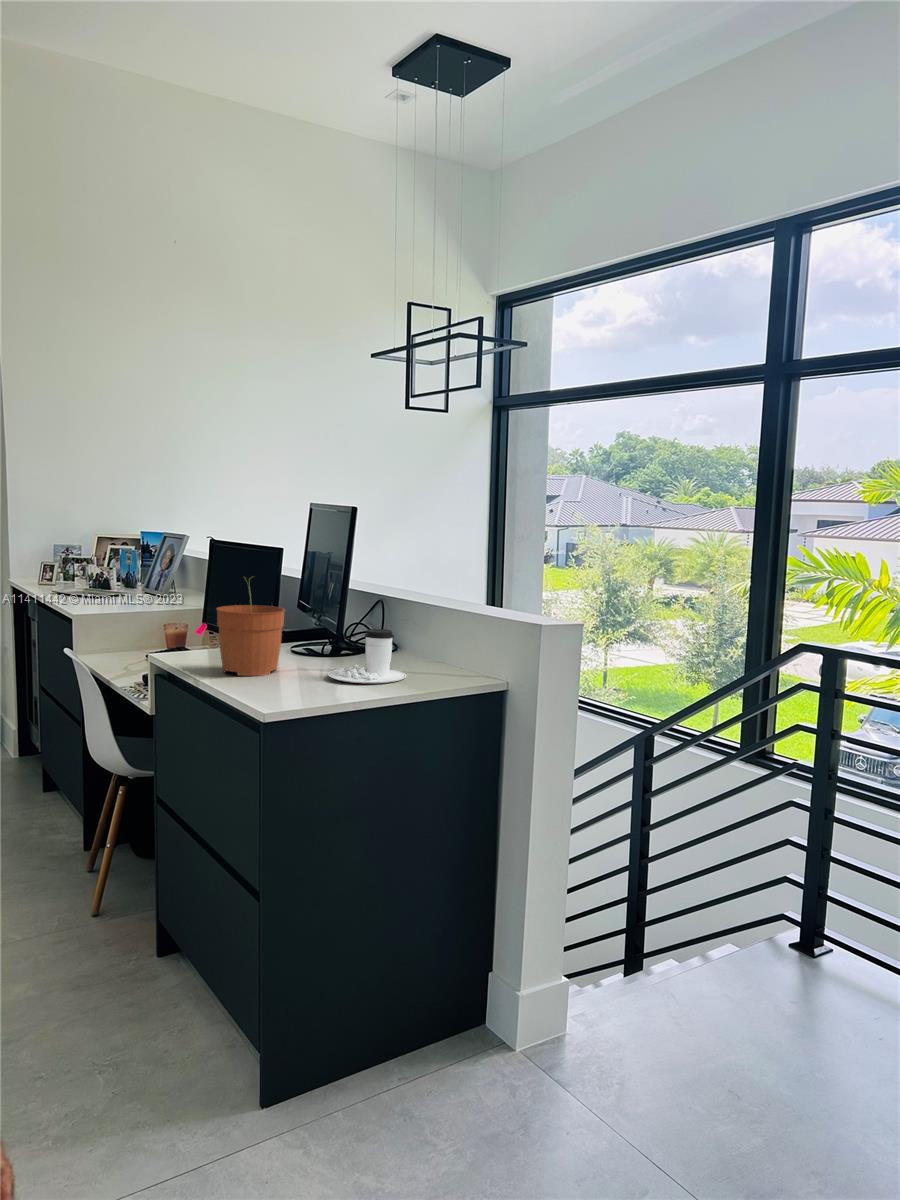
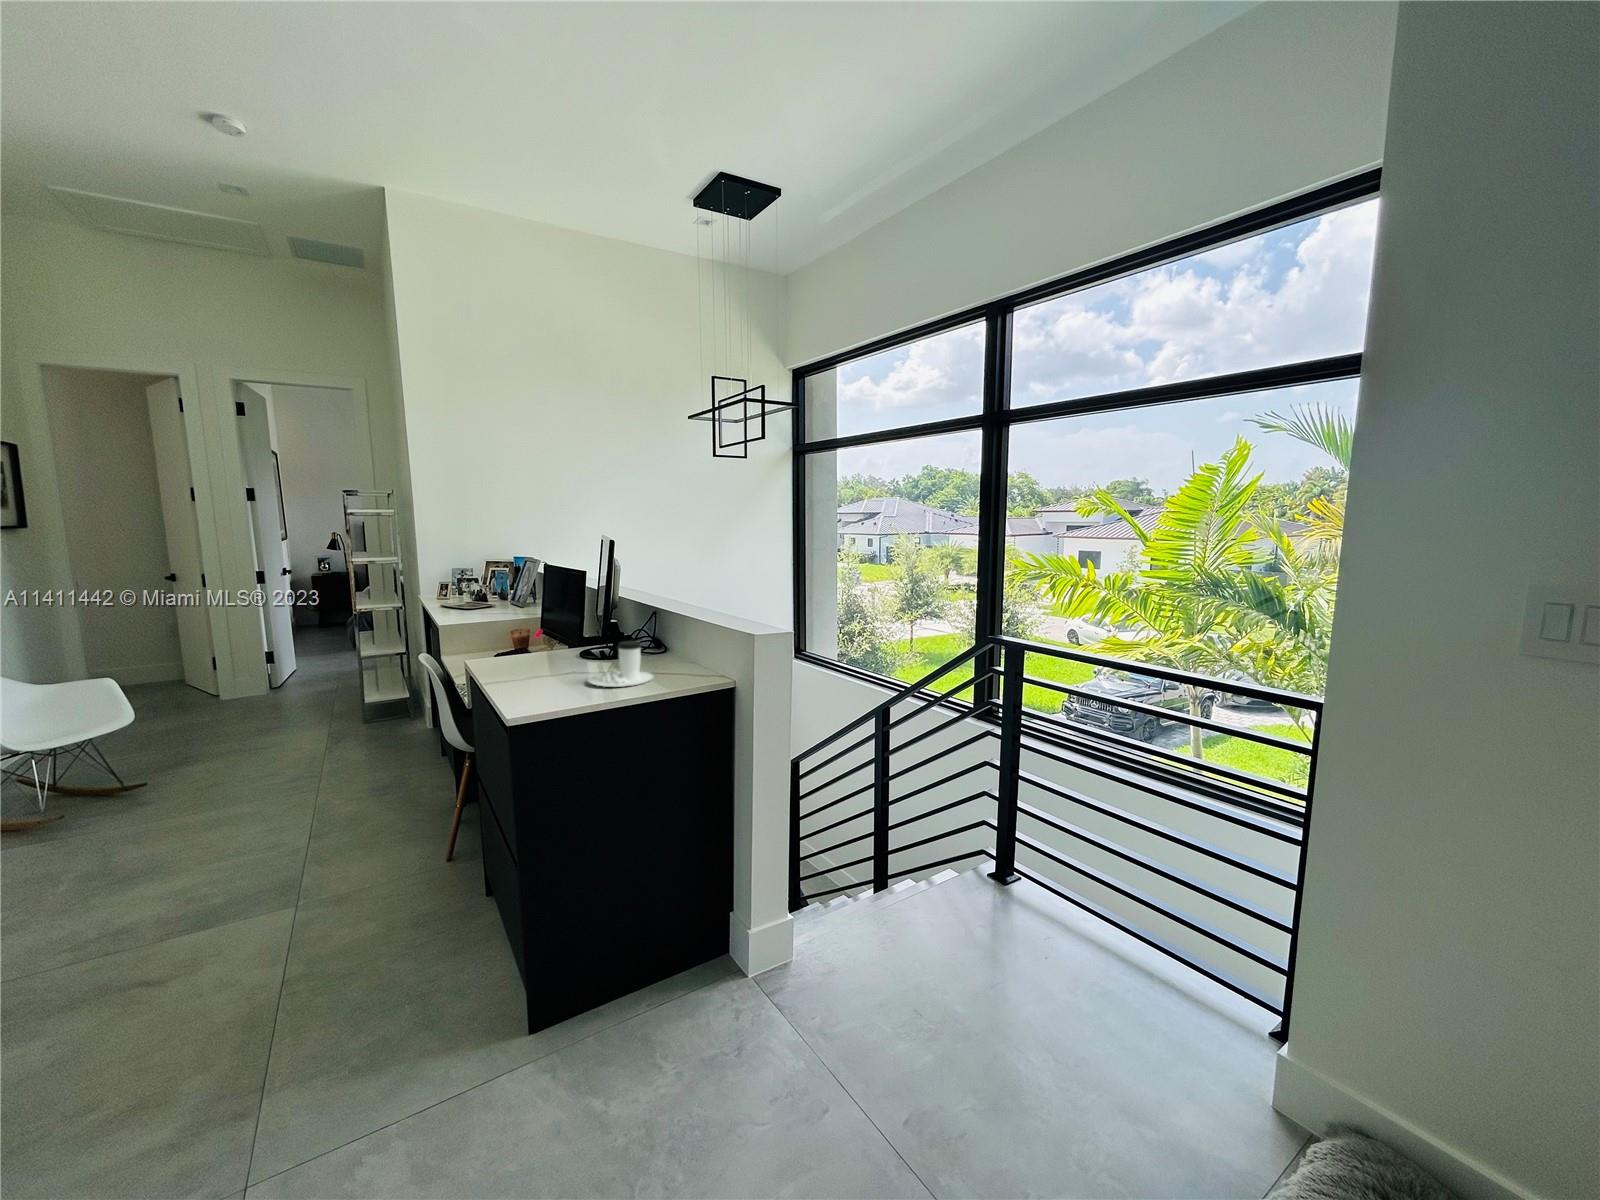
plant pot: present [217,605,285,676] -> none [502,600,560,681]

